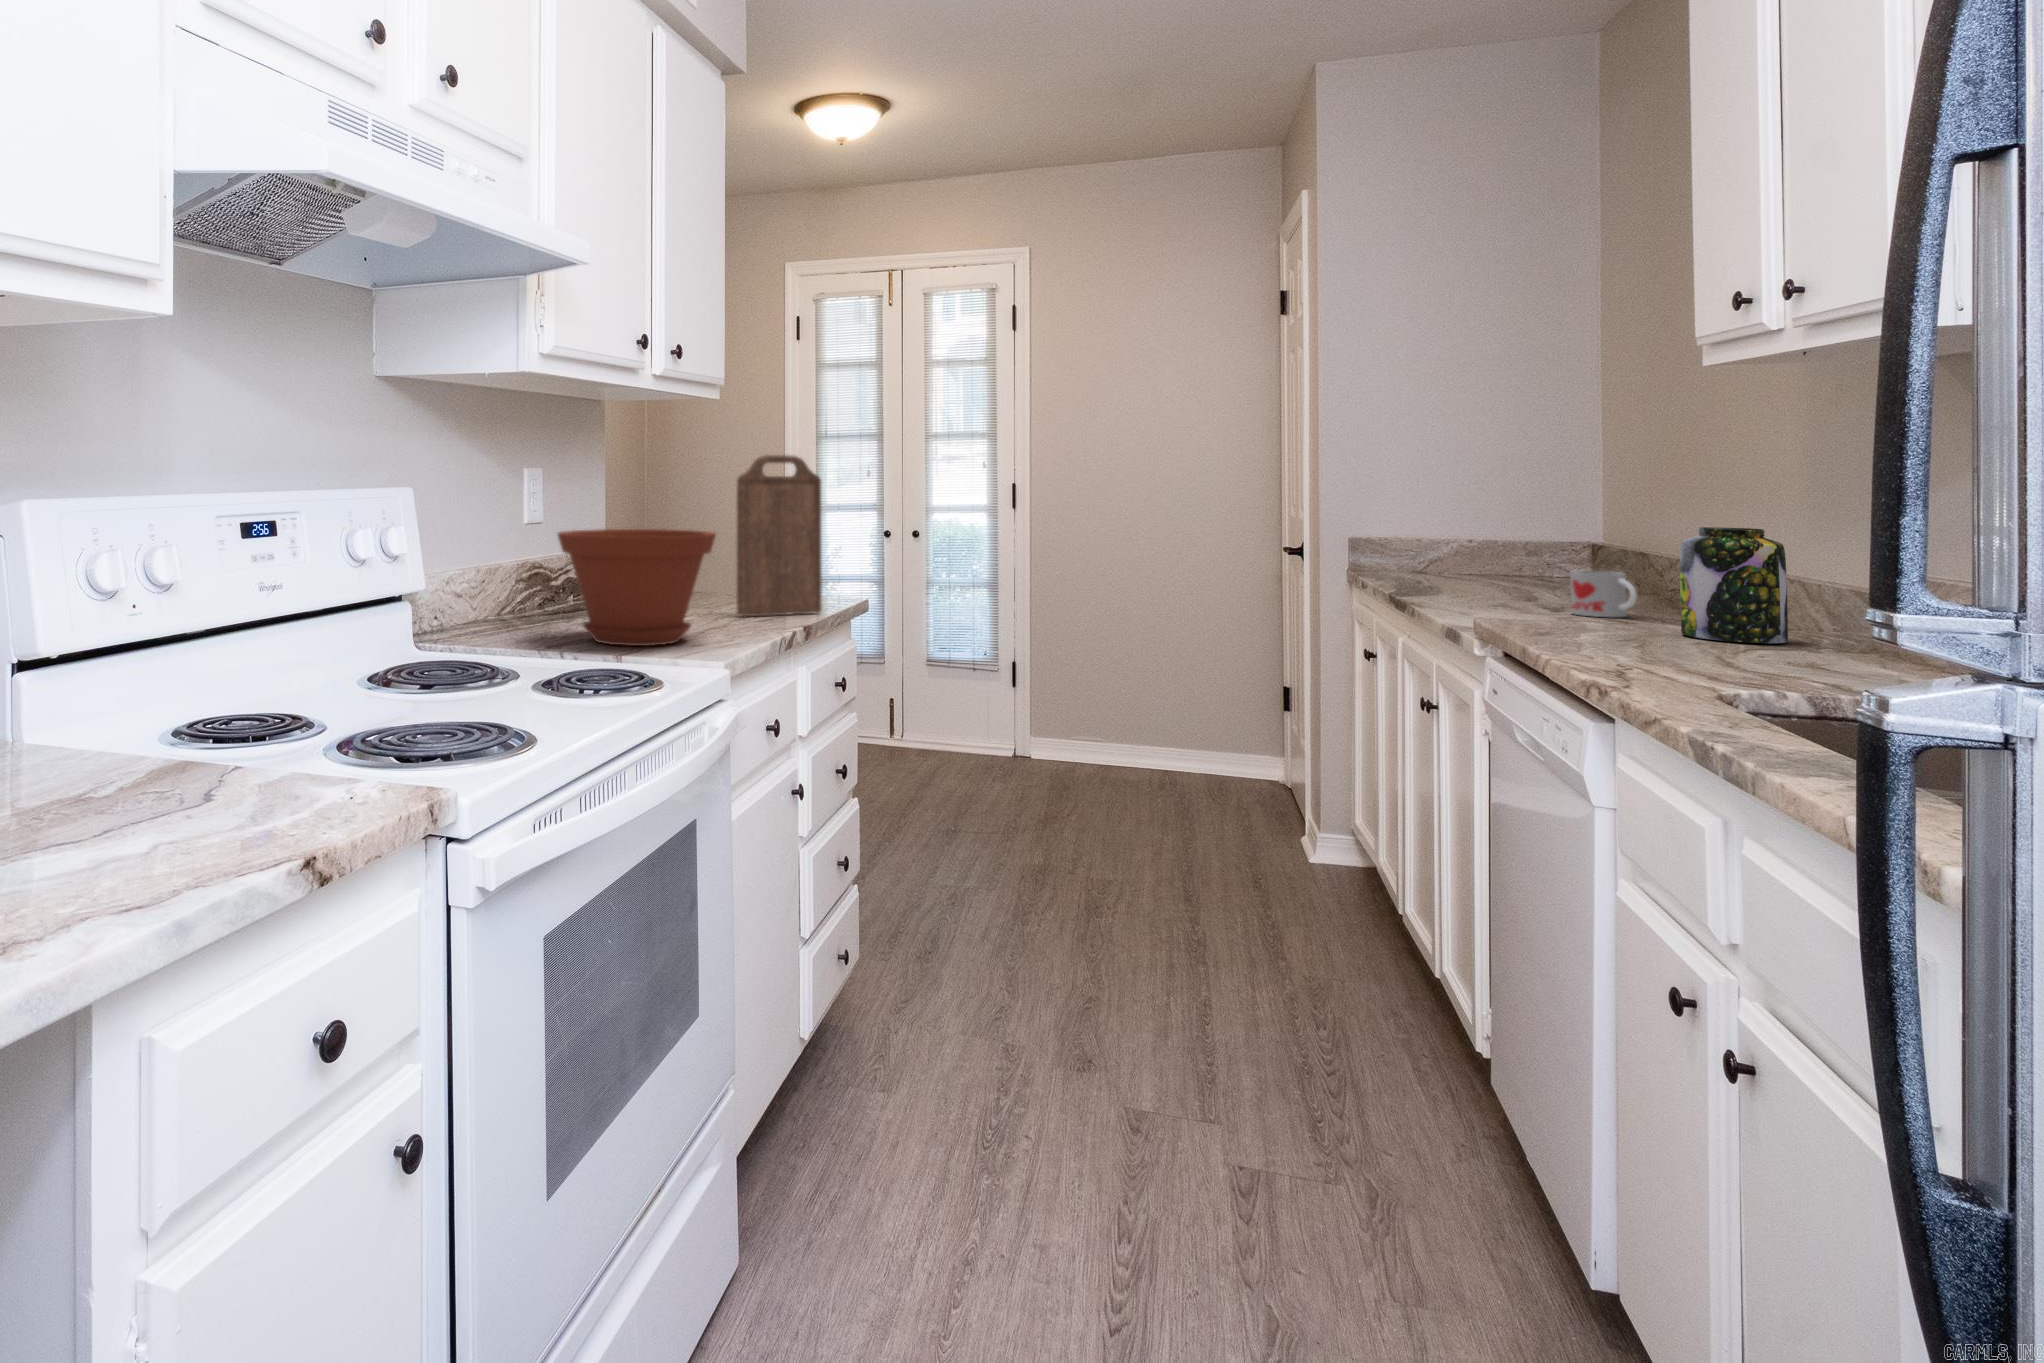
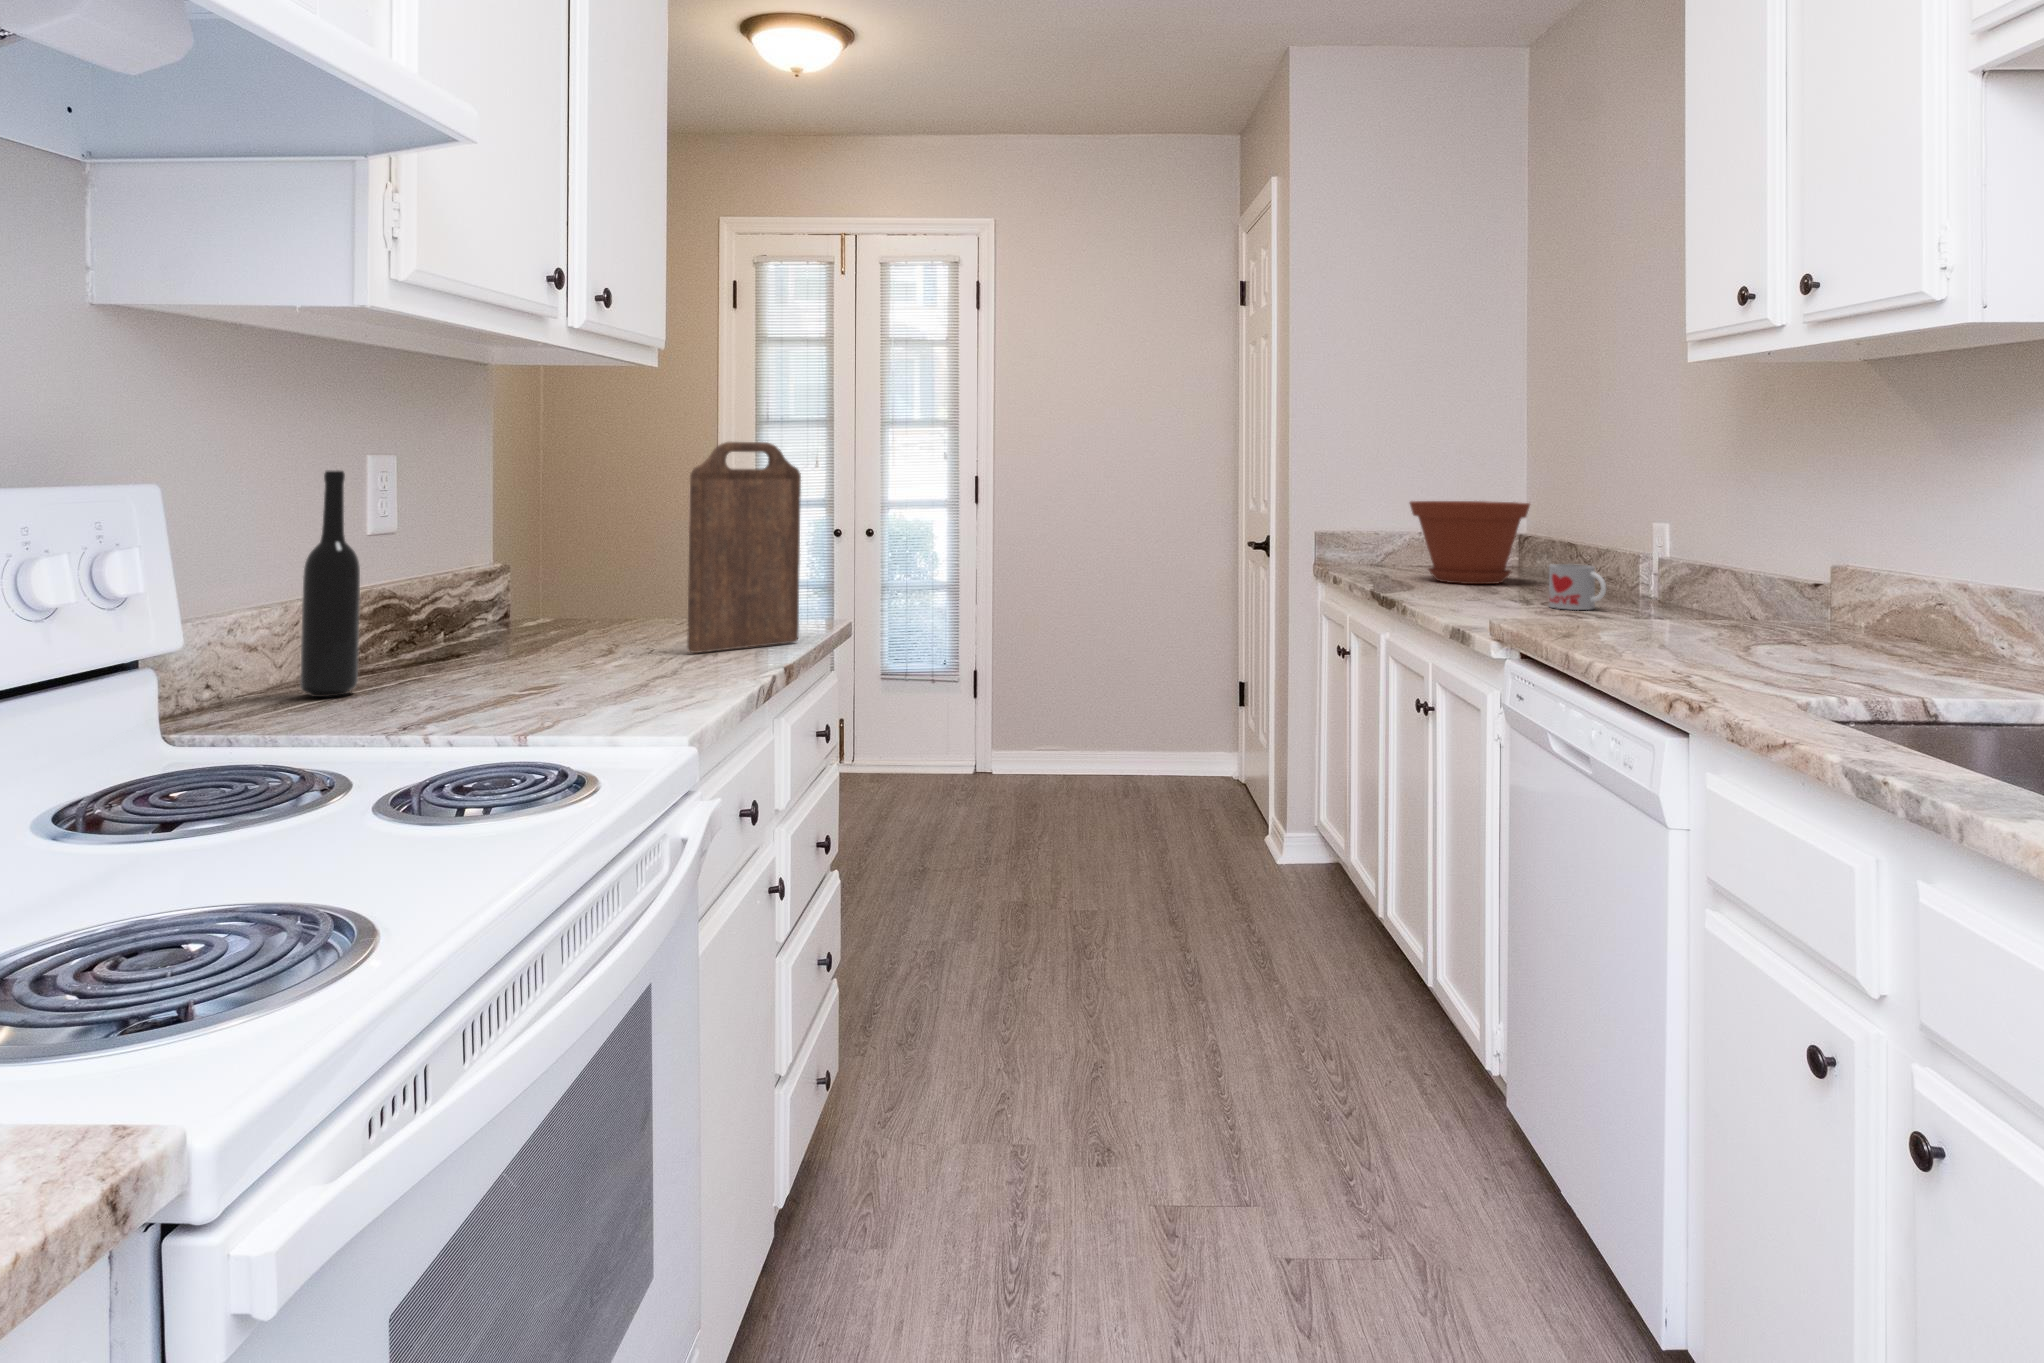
bottle: none [487,478,520,629] -> present [300,471,360,697]
jar: present [1680,527,1788,644] -> none [1661,522,1749,633]
plant pot: present [558,529,716,646] -> present [1410,501,1530,584]

